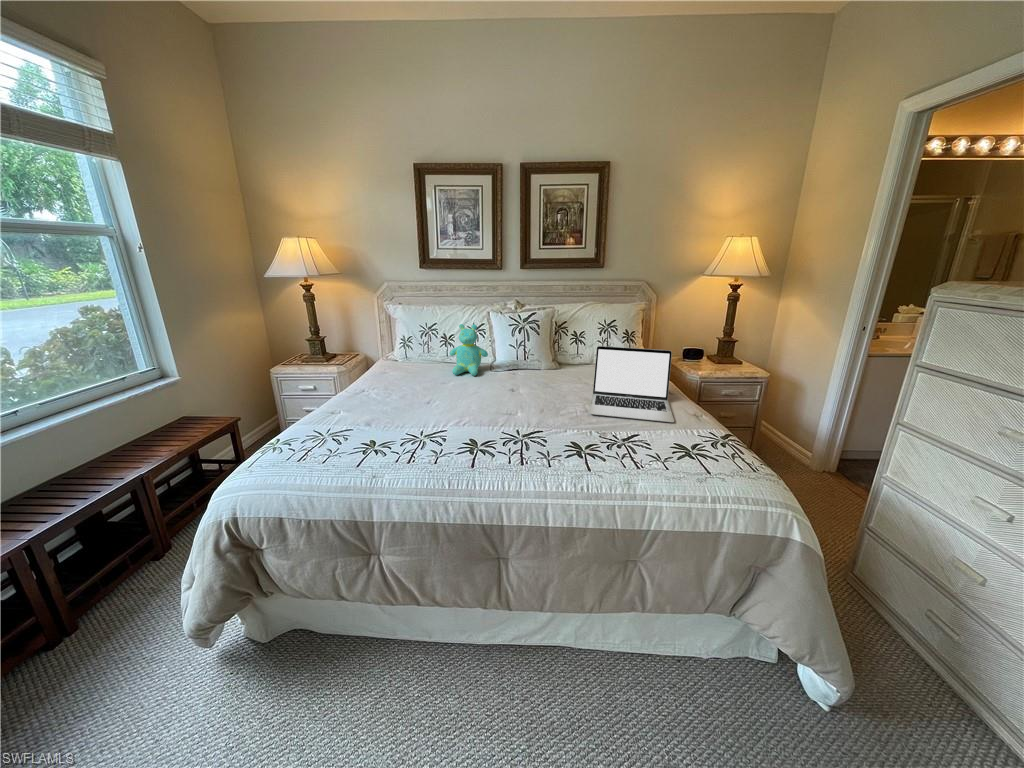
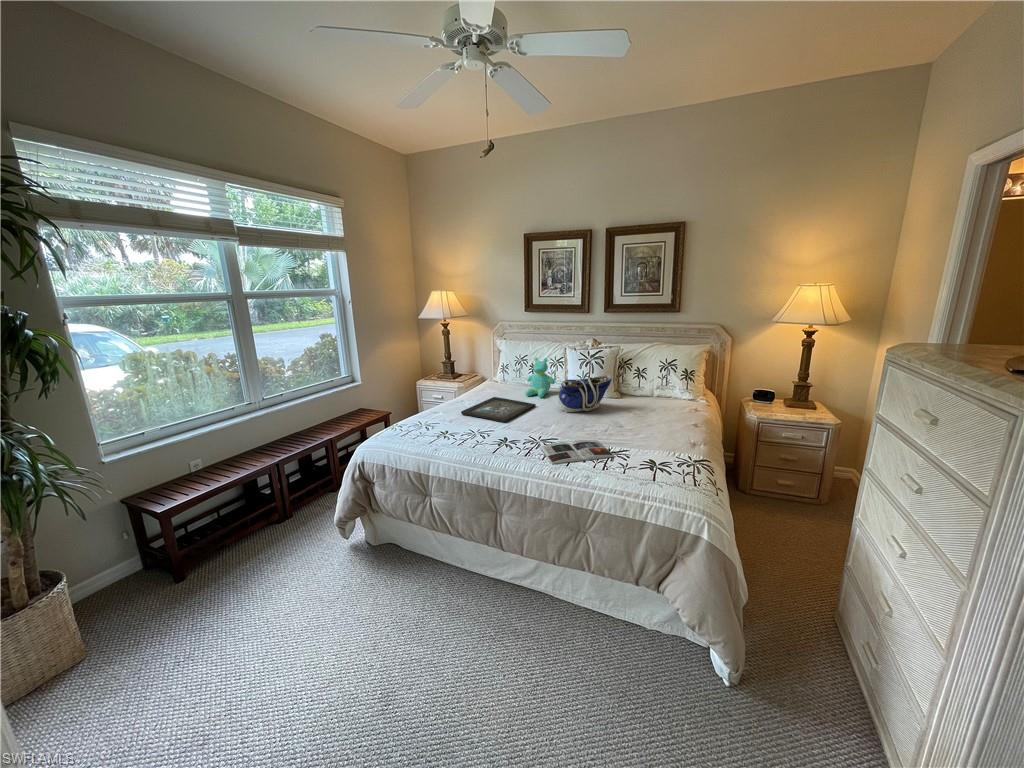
tote bag: none [506,341,569,391] -> present [557,375,611,412]
laptop: present [589,346,674,422] -> none [603,381,687,447]
tray: none [381,380,477,416] -> present [461,397,536,422]
magazine: none [532,426,634,471] -> present [540,440,615,464]

